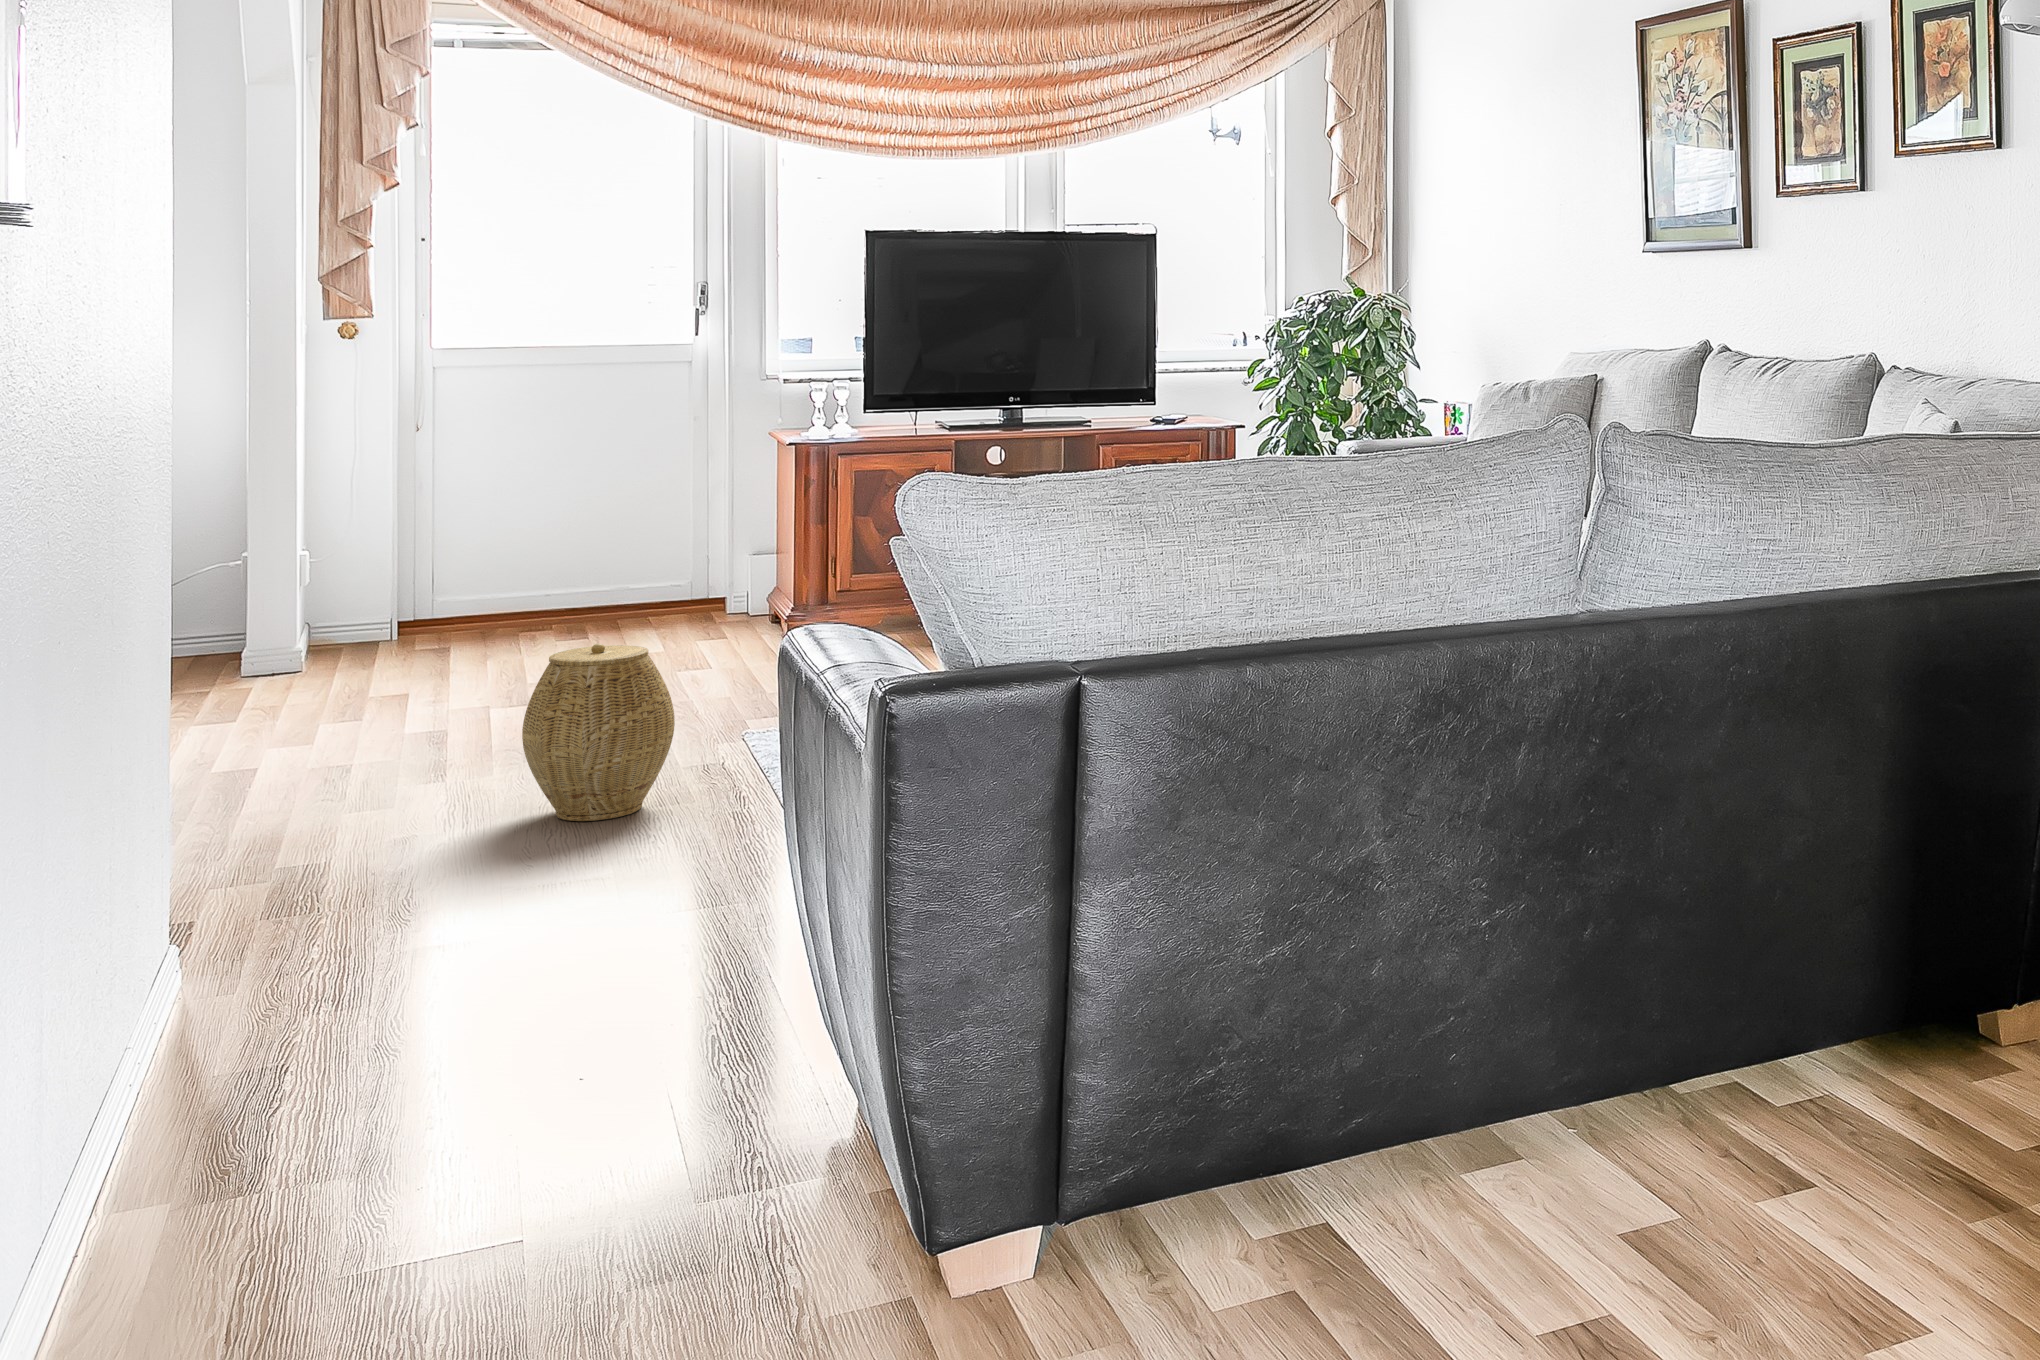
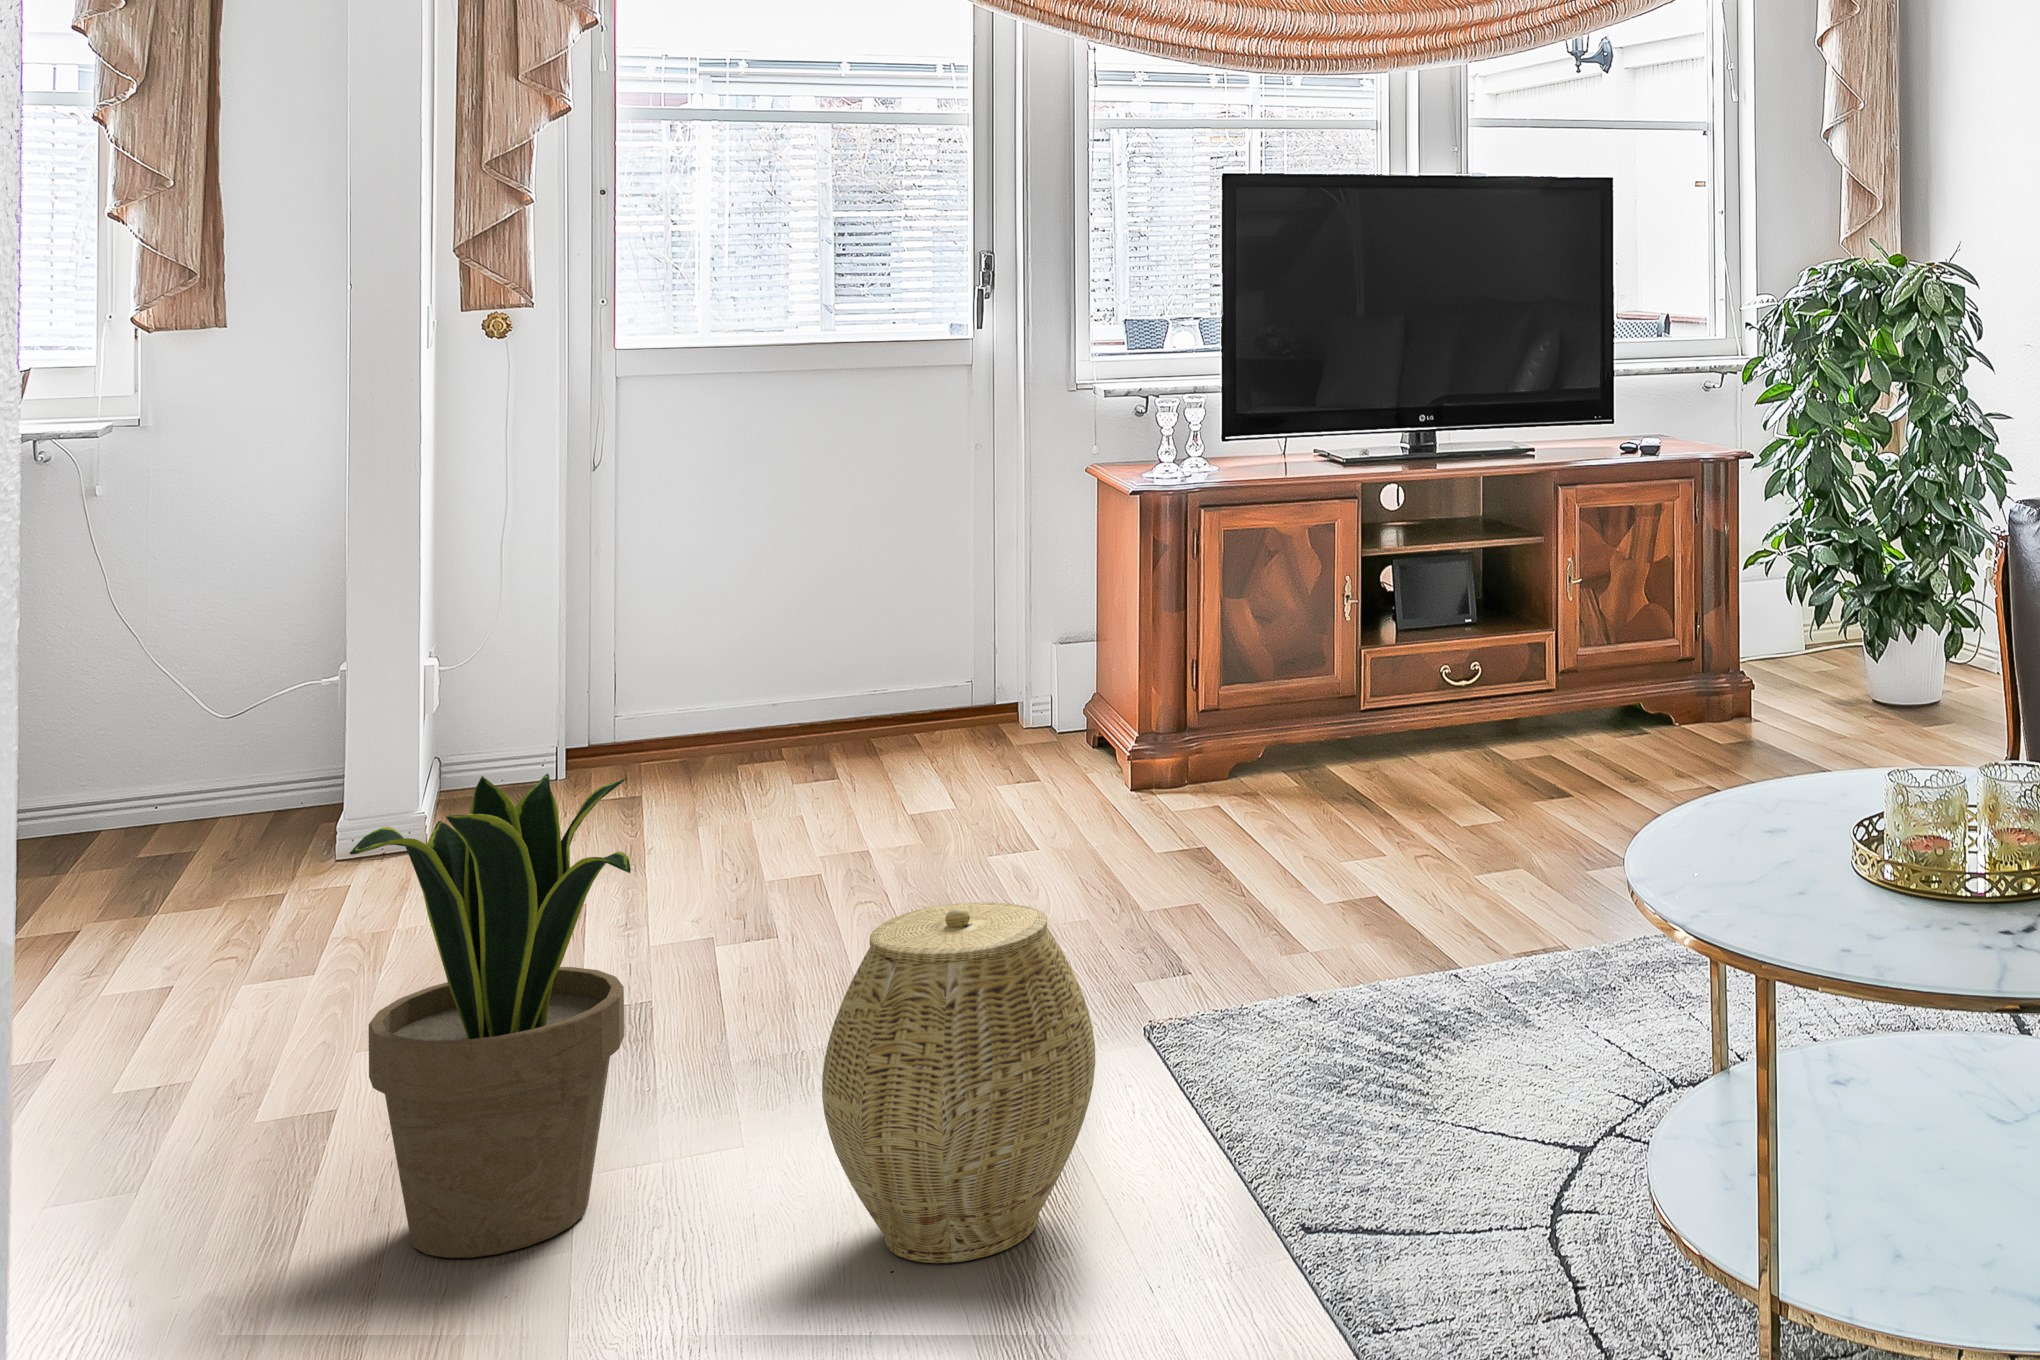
potted plant: none [268,575,421,823] -> present [349,774,631,1258]

